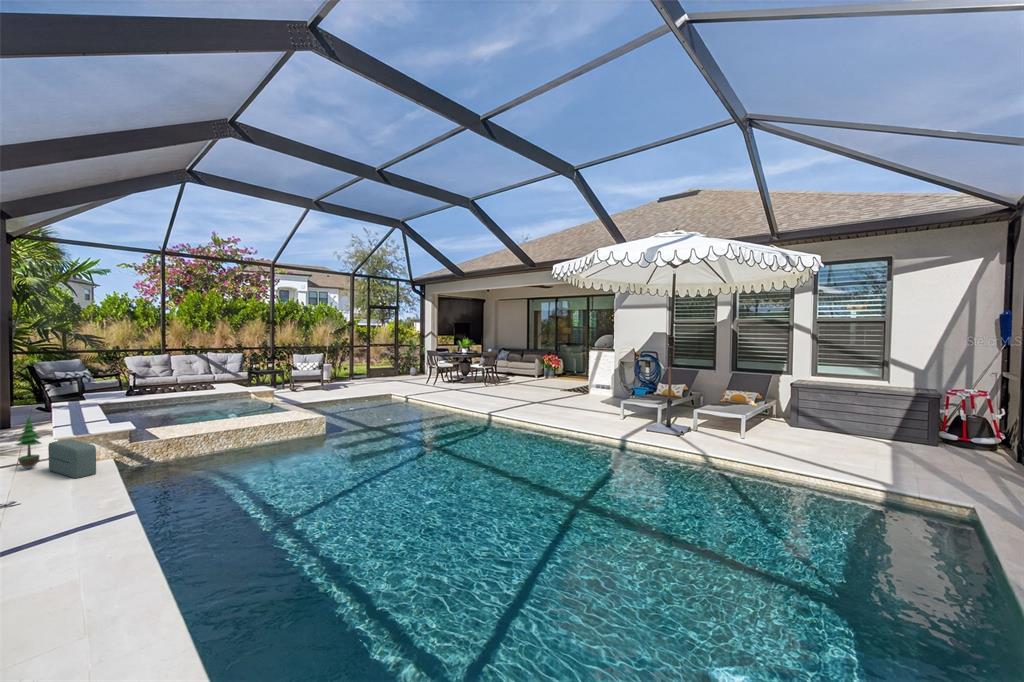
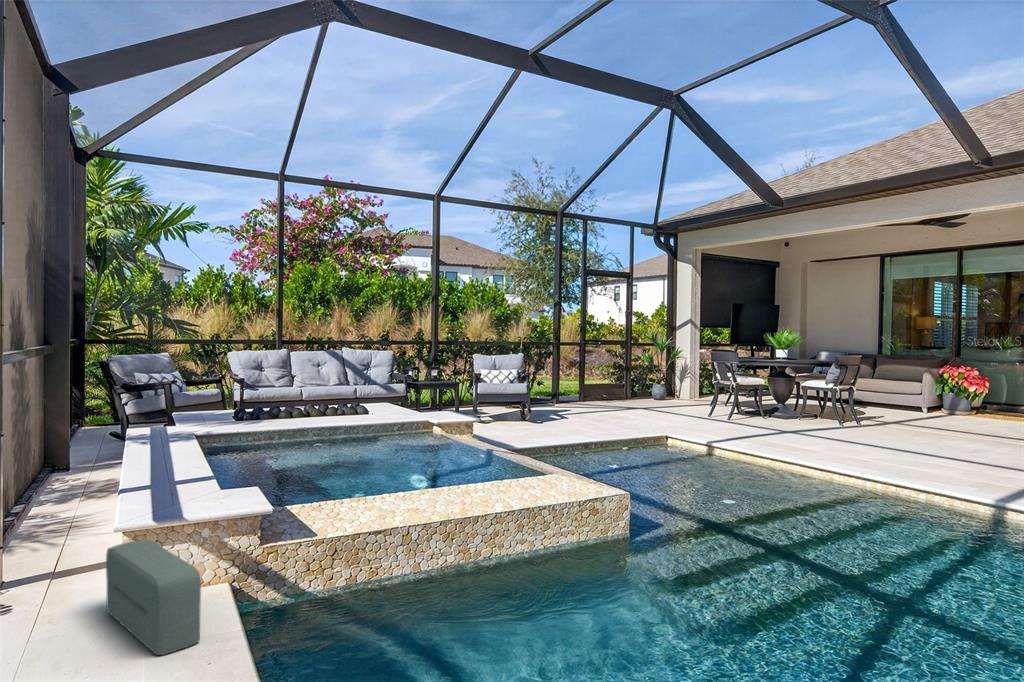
potted tree: present [16,418,41,469] -> none [44,481,96,601]

